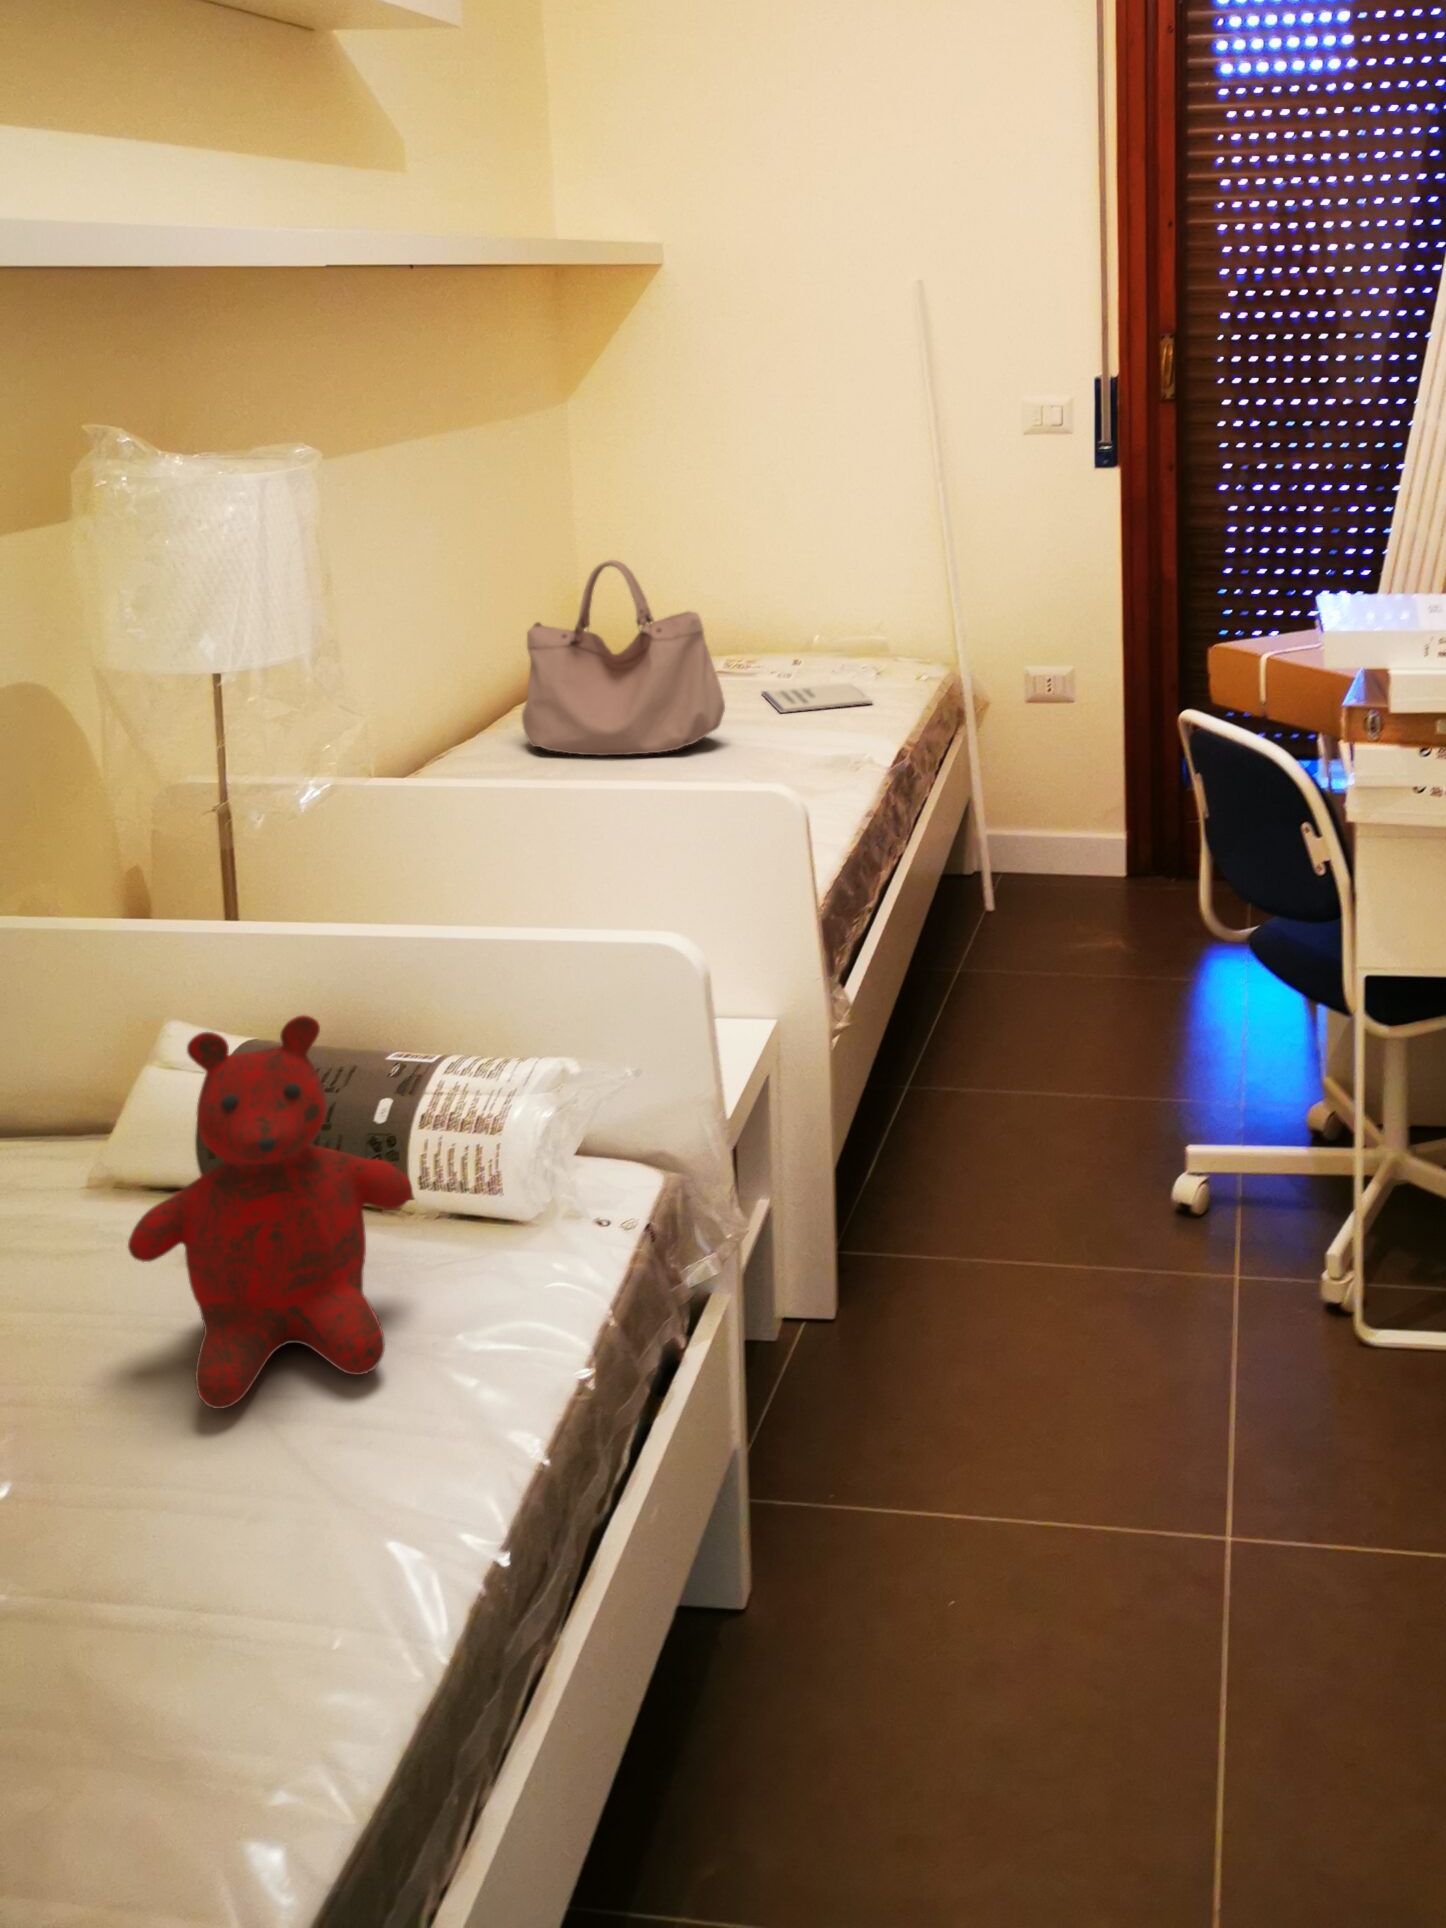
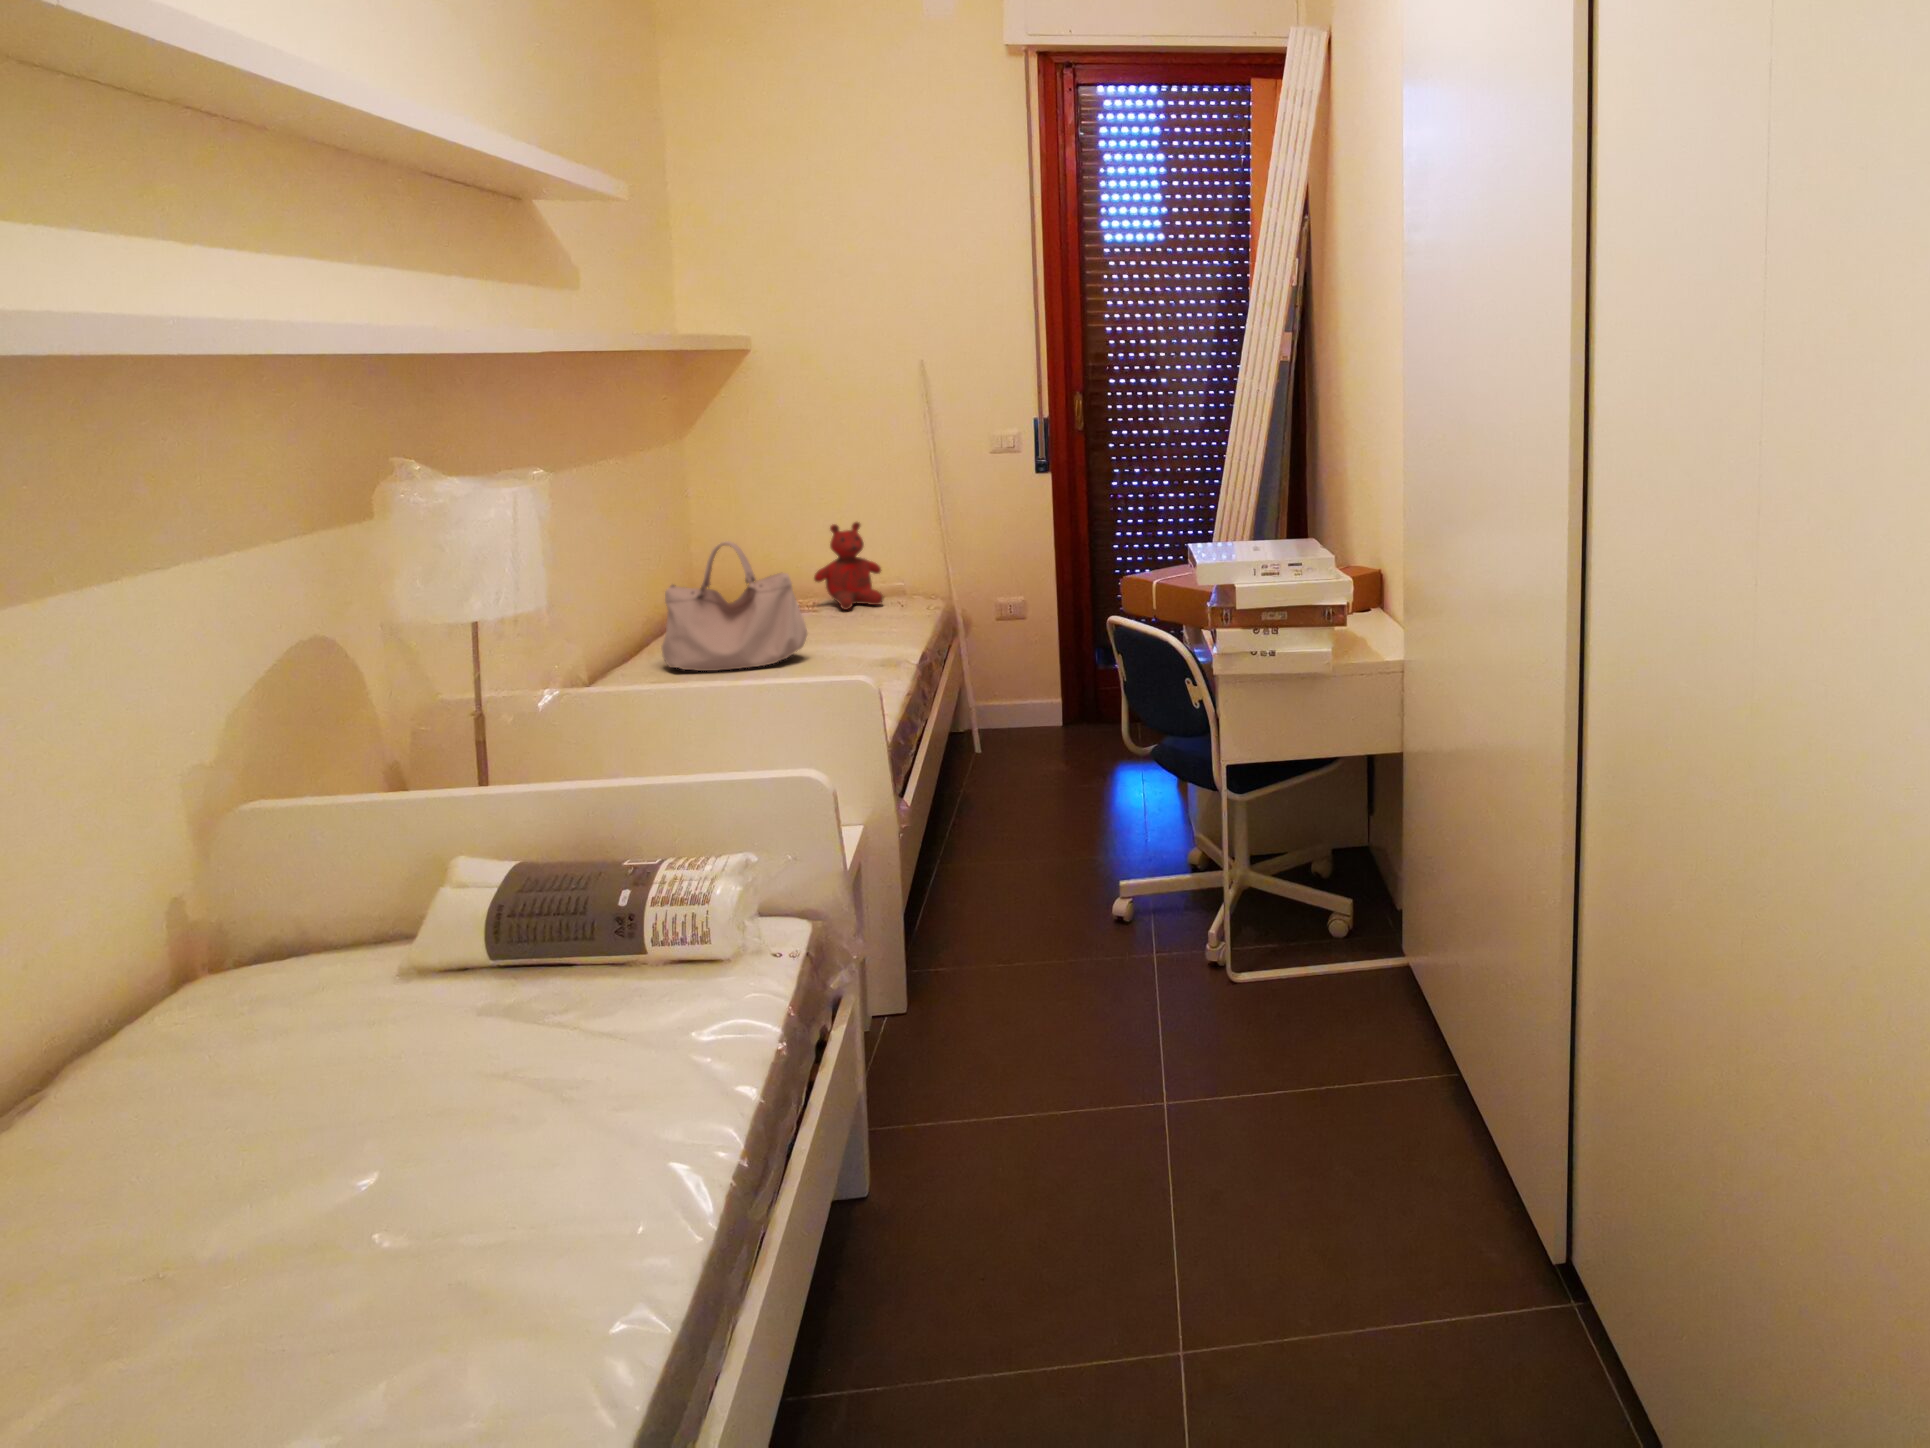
notebook: present [762,683,872,713] -> none [827,614,904,636]
teddy bear: present [128,1015,412,1409] -> present [814,522,884,610]

